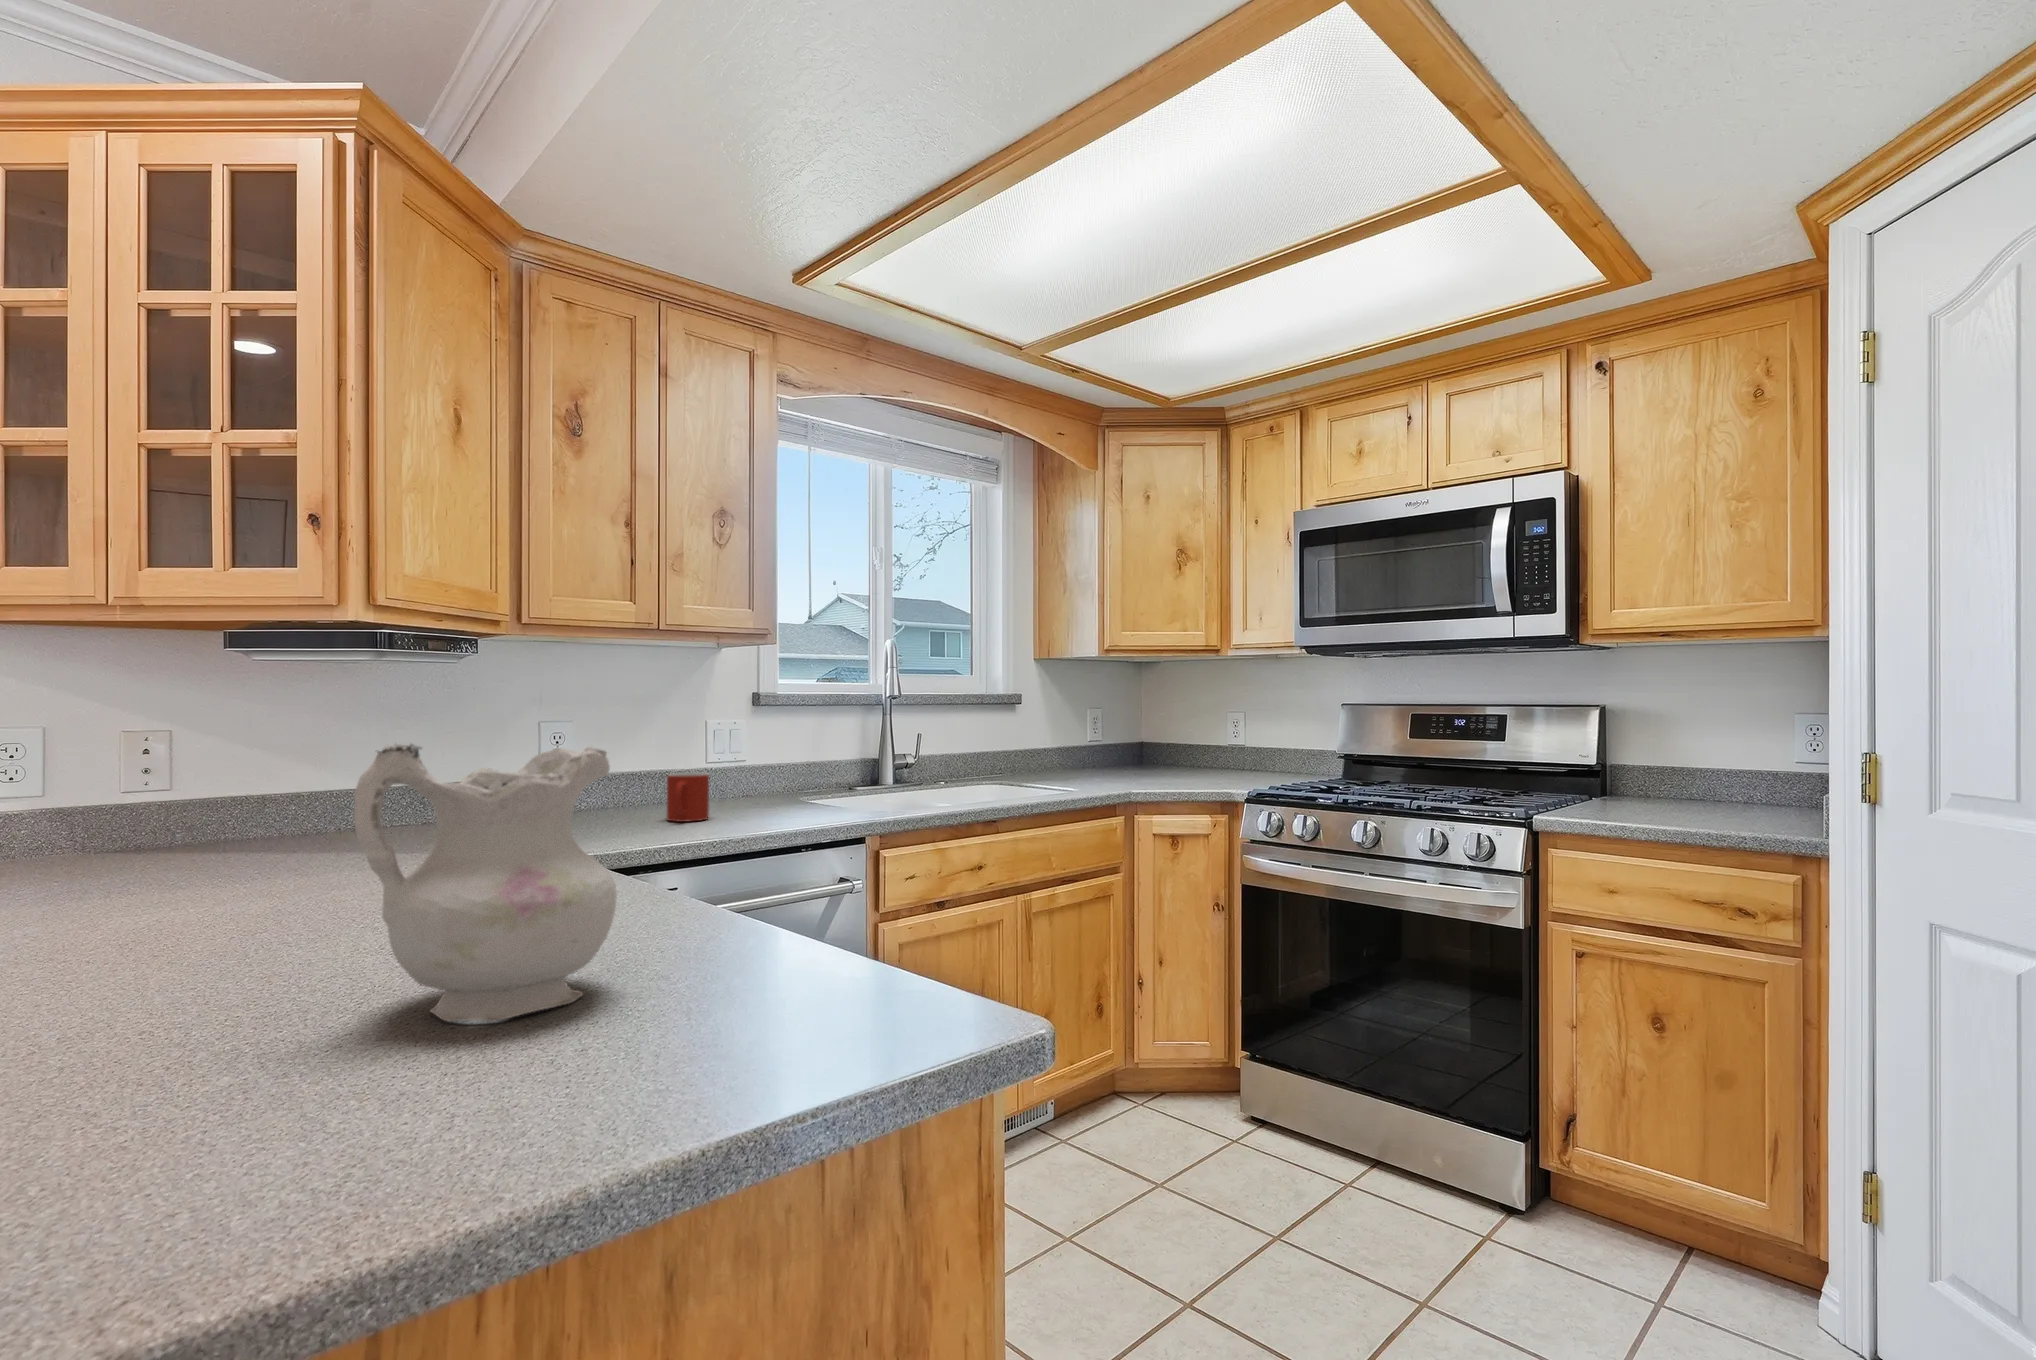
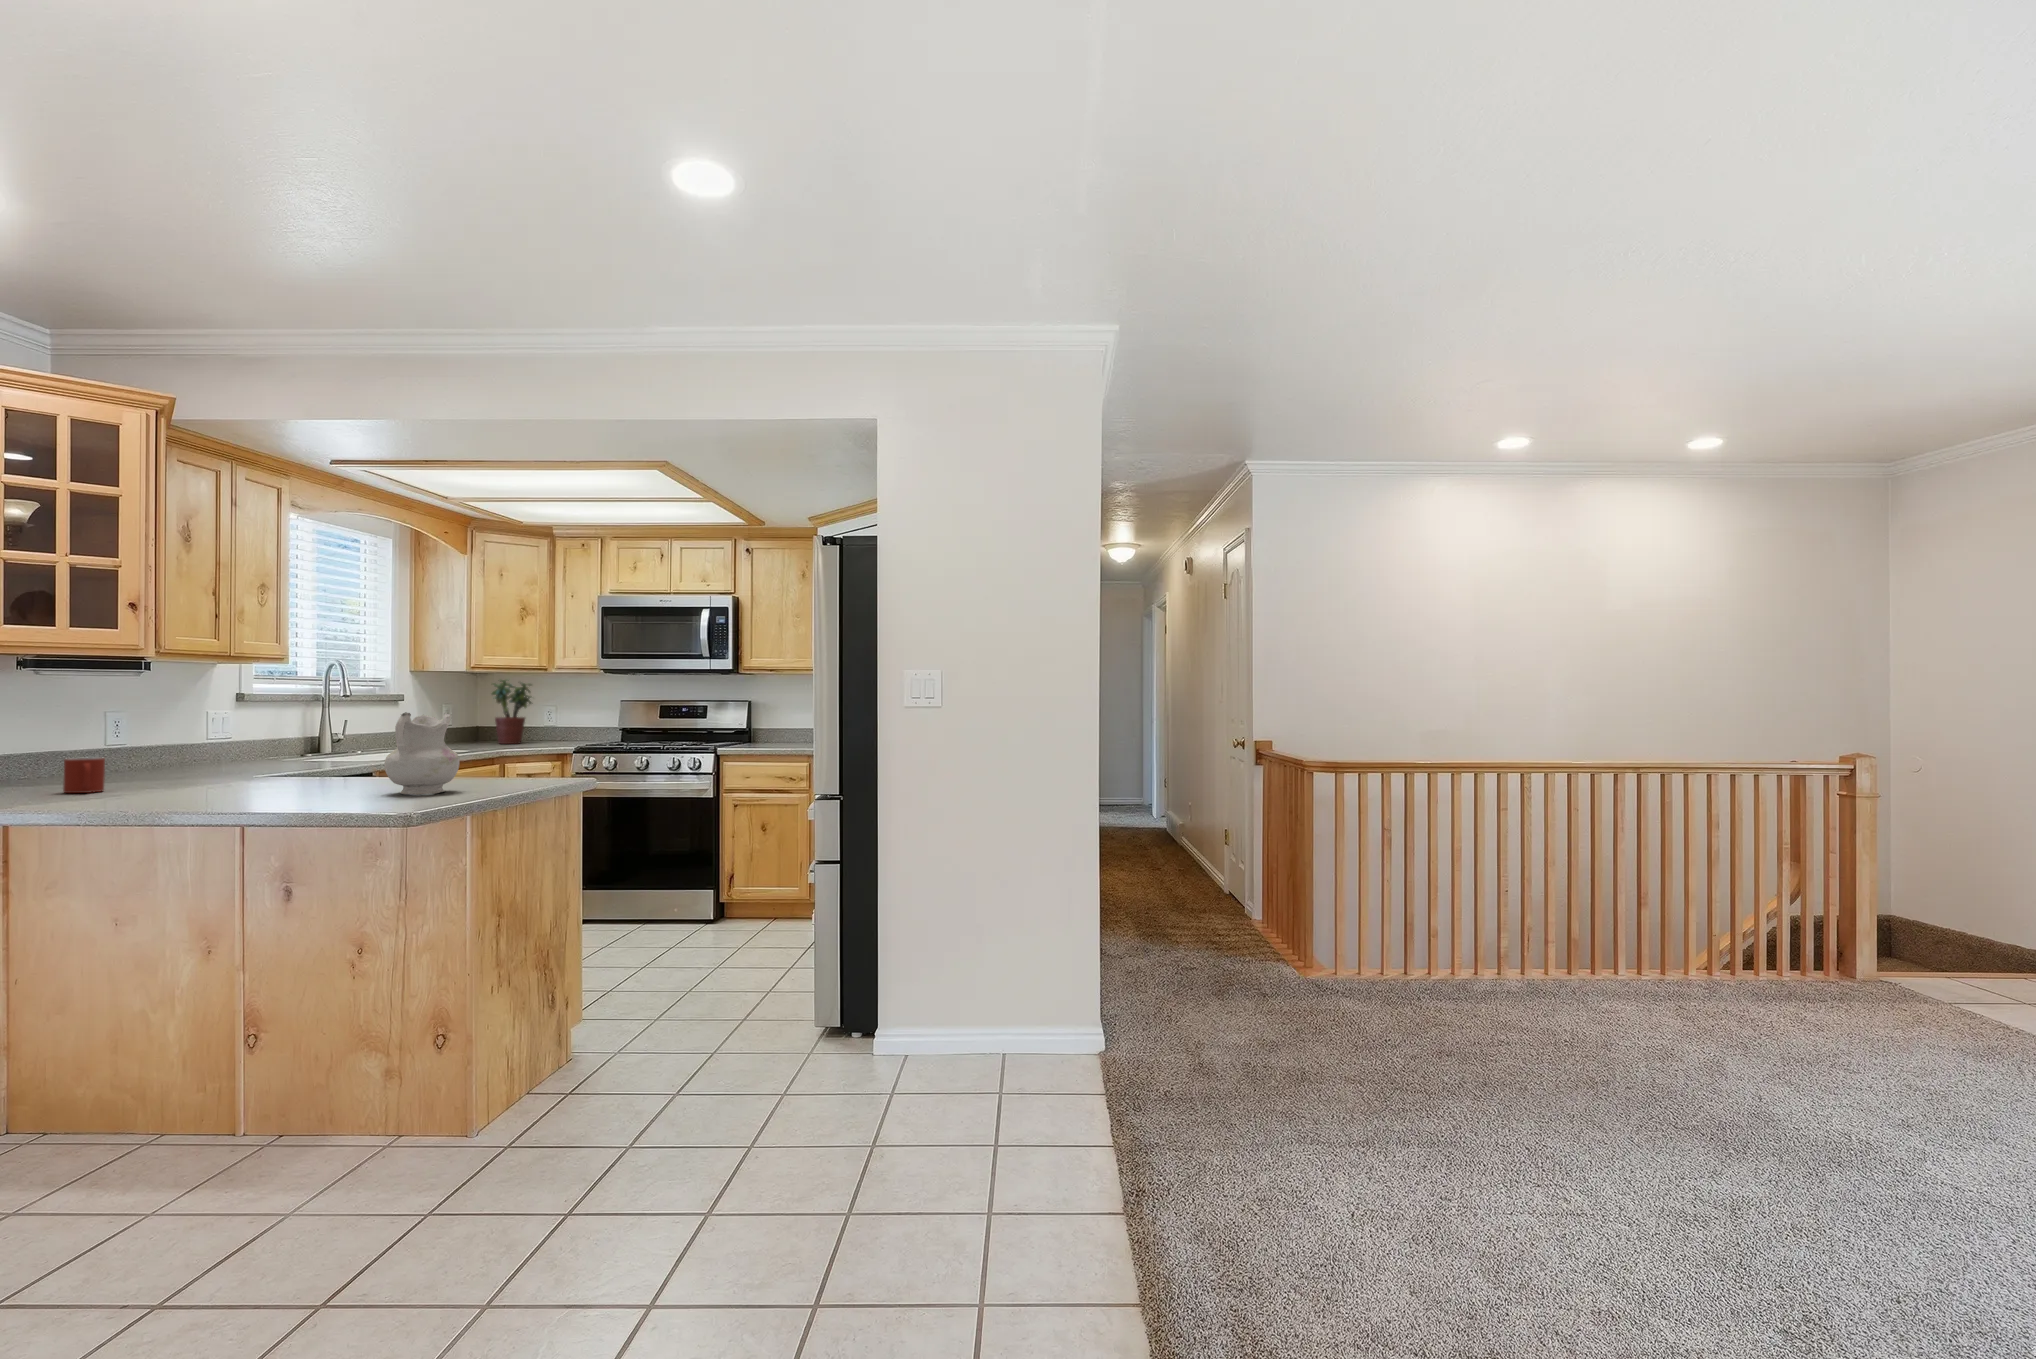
potted plant: none [1139,668,1203,777] -> present [492,680,531,744]
mug: present [667,773,709,822] -> present [63,757,105,793]

